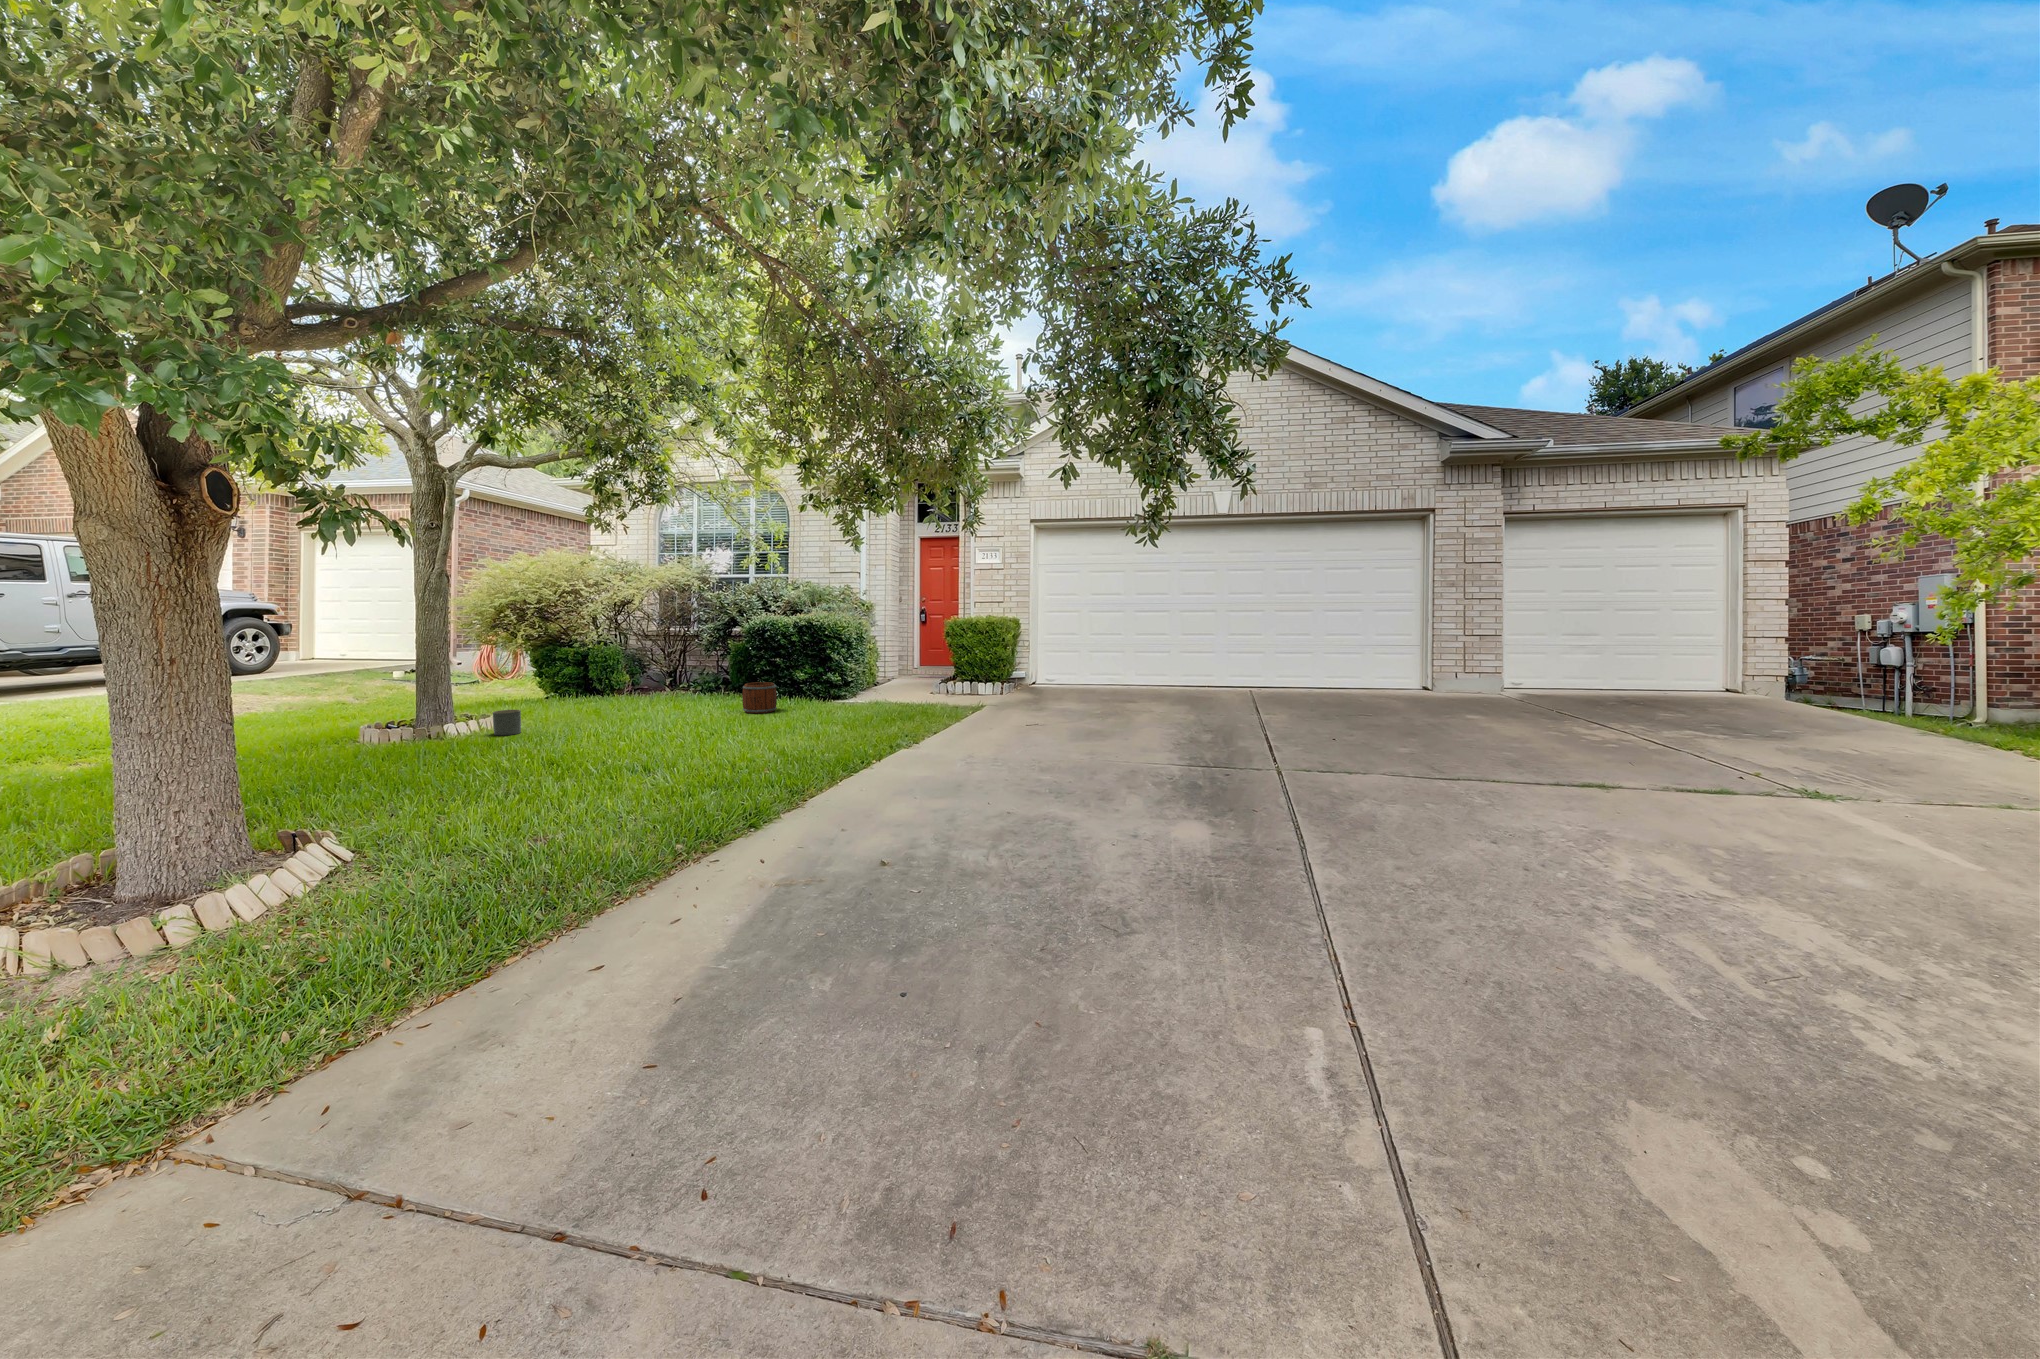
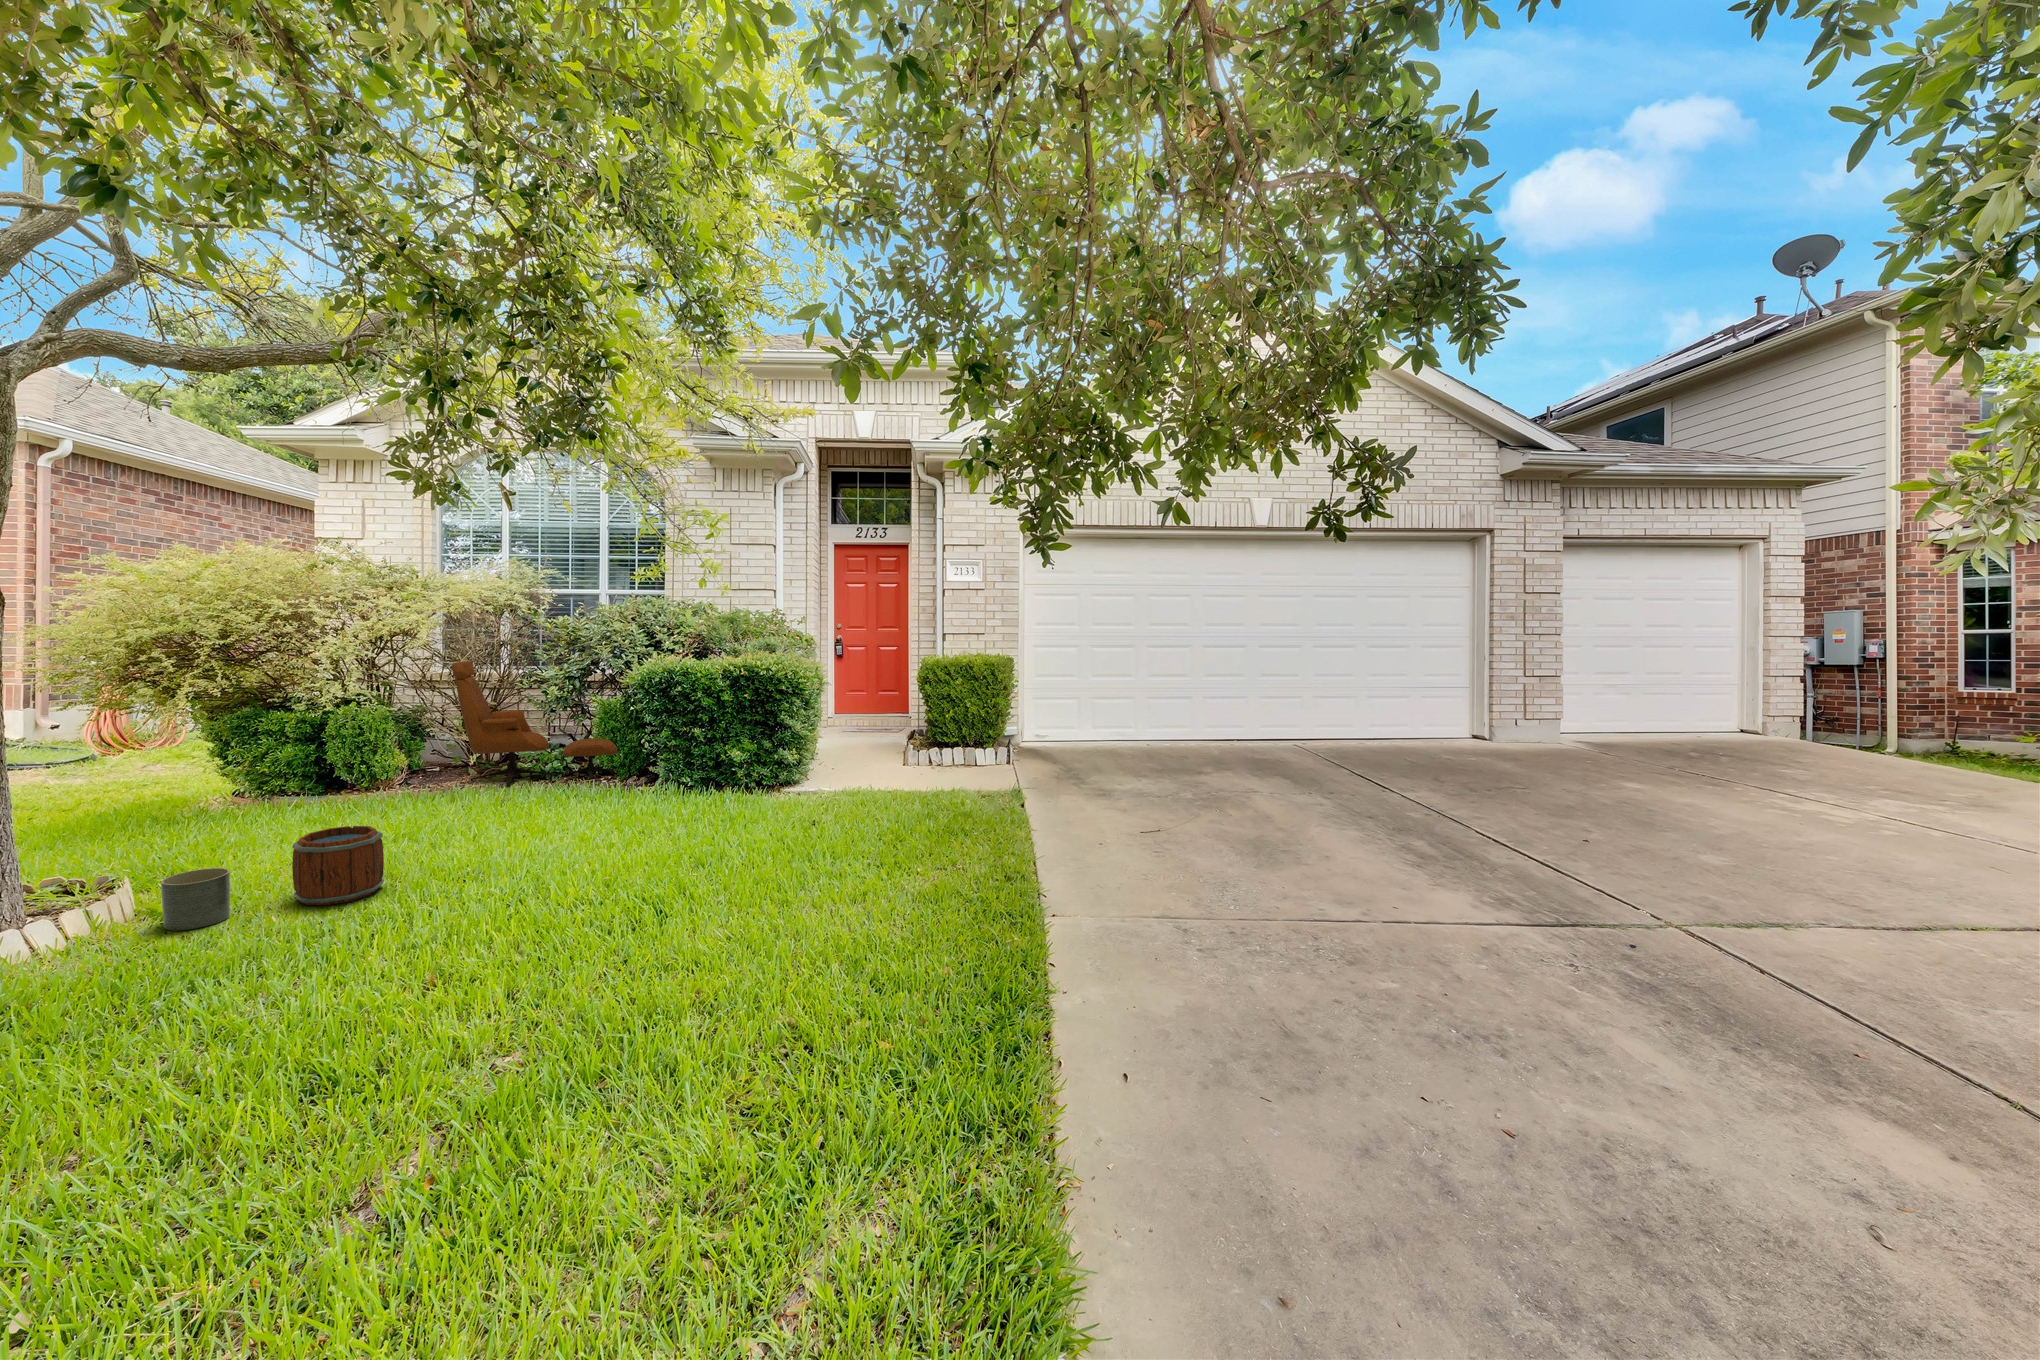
lounge chair: none [650,619,747,695] -> present [452,661,618,786]
bucket: present [742,682,777,714] -> present [292,826,384,905]

